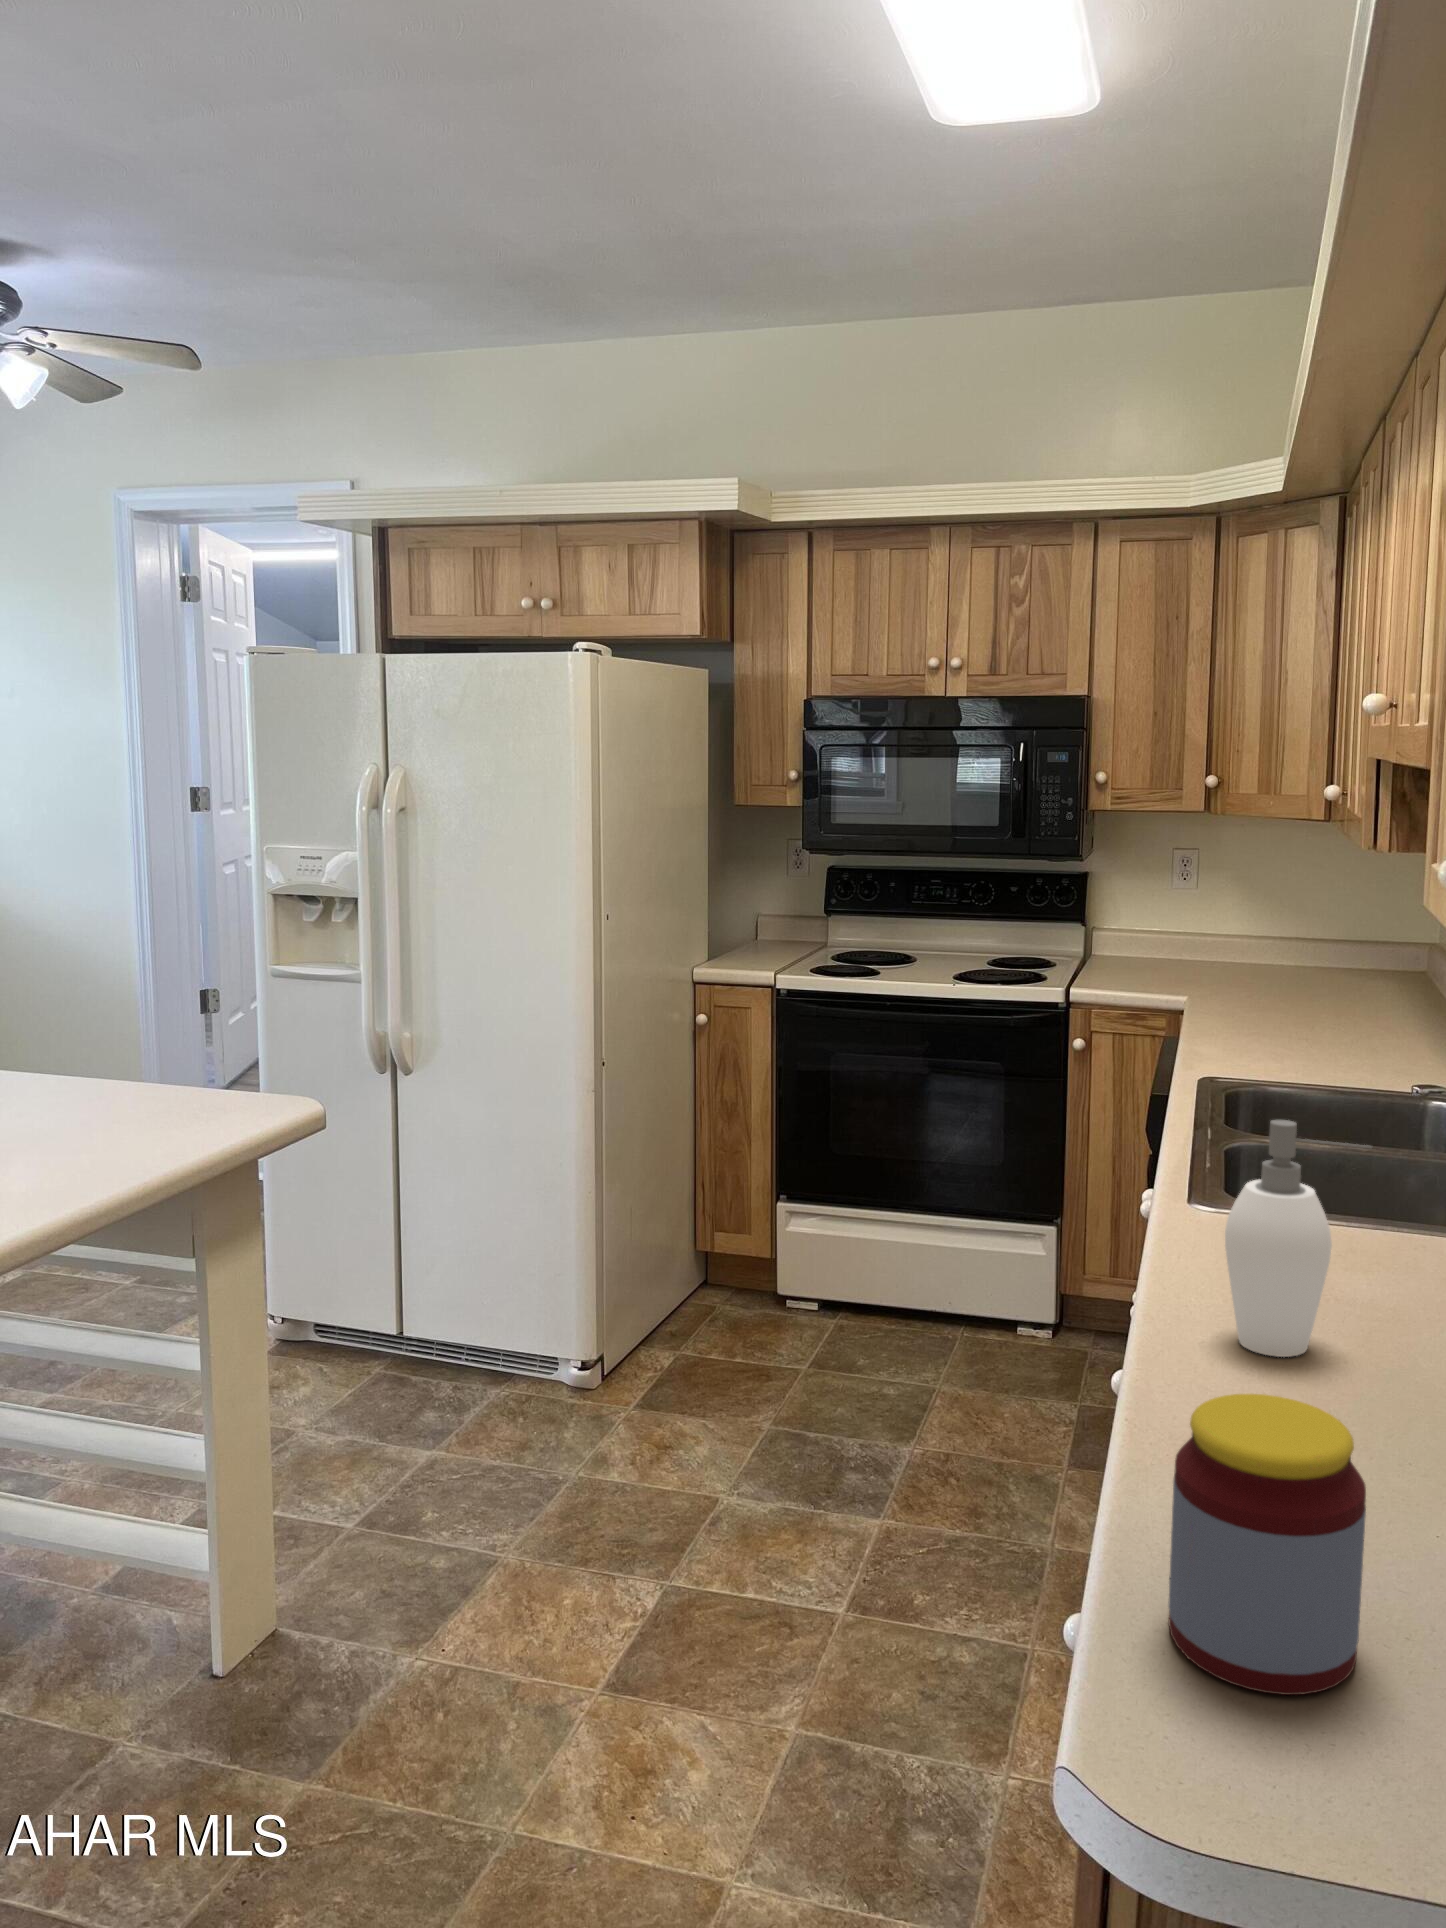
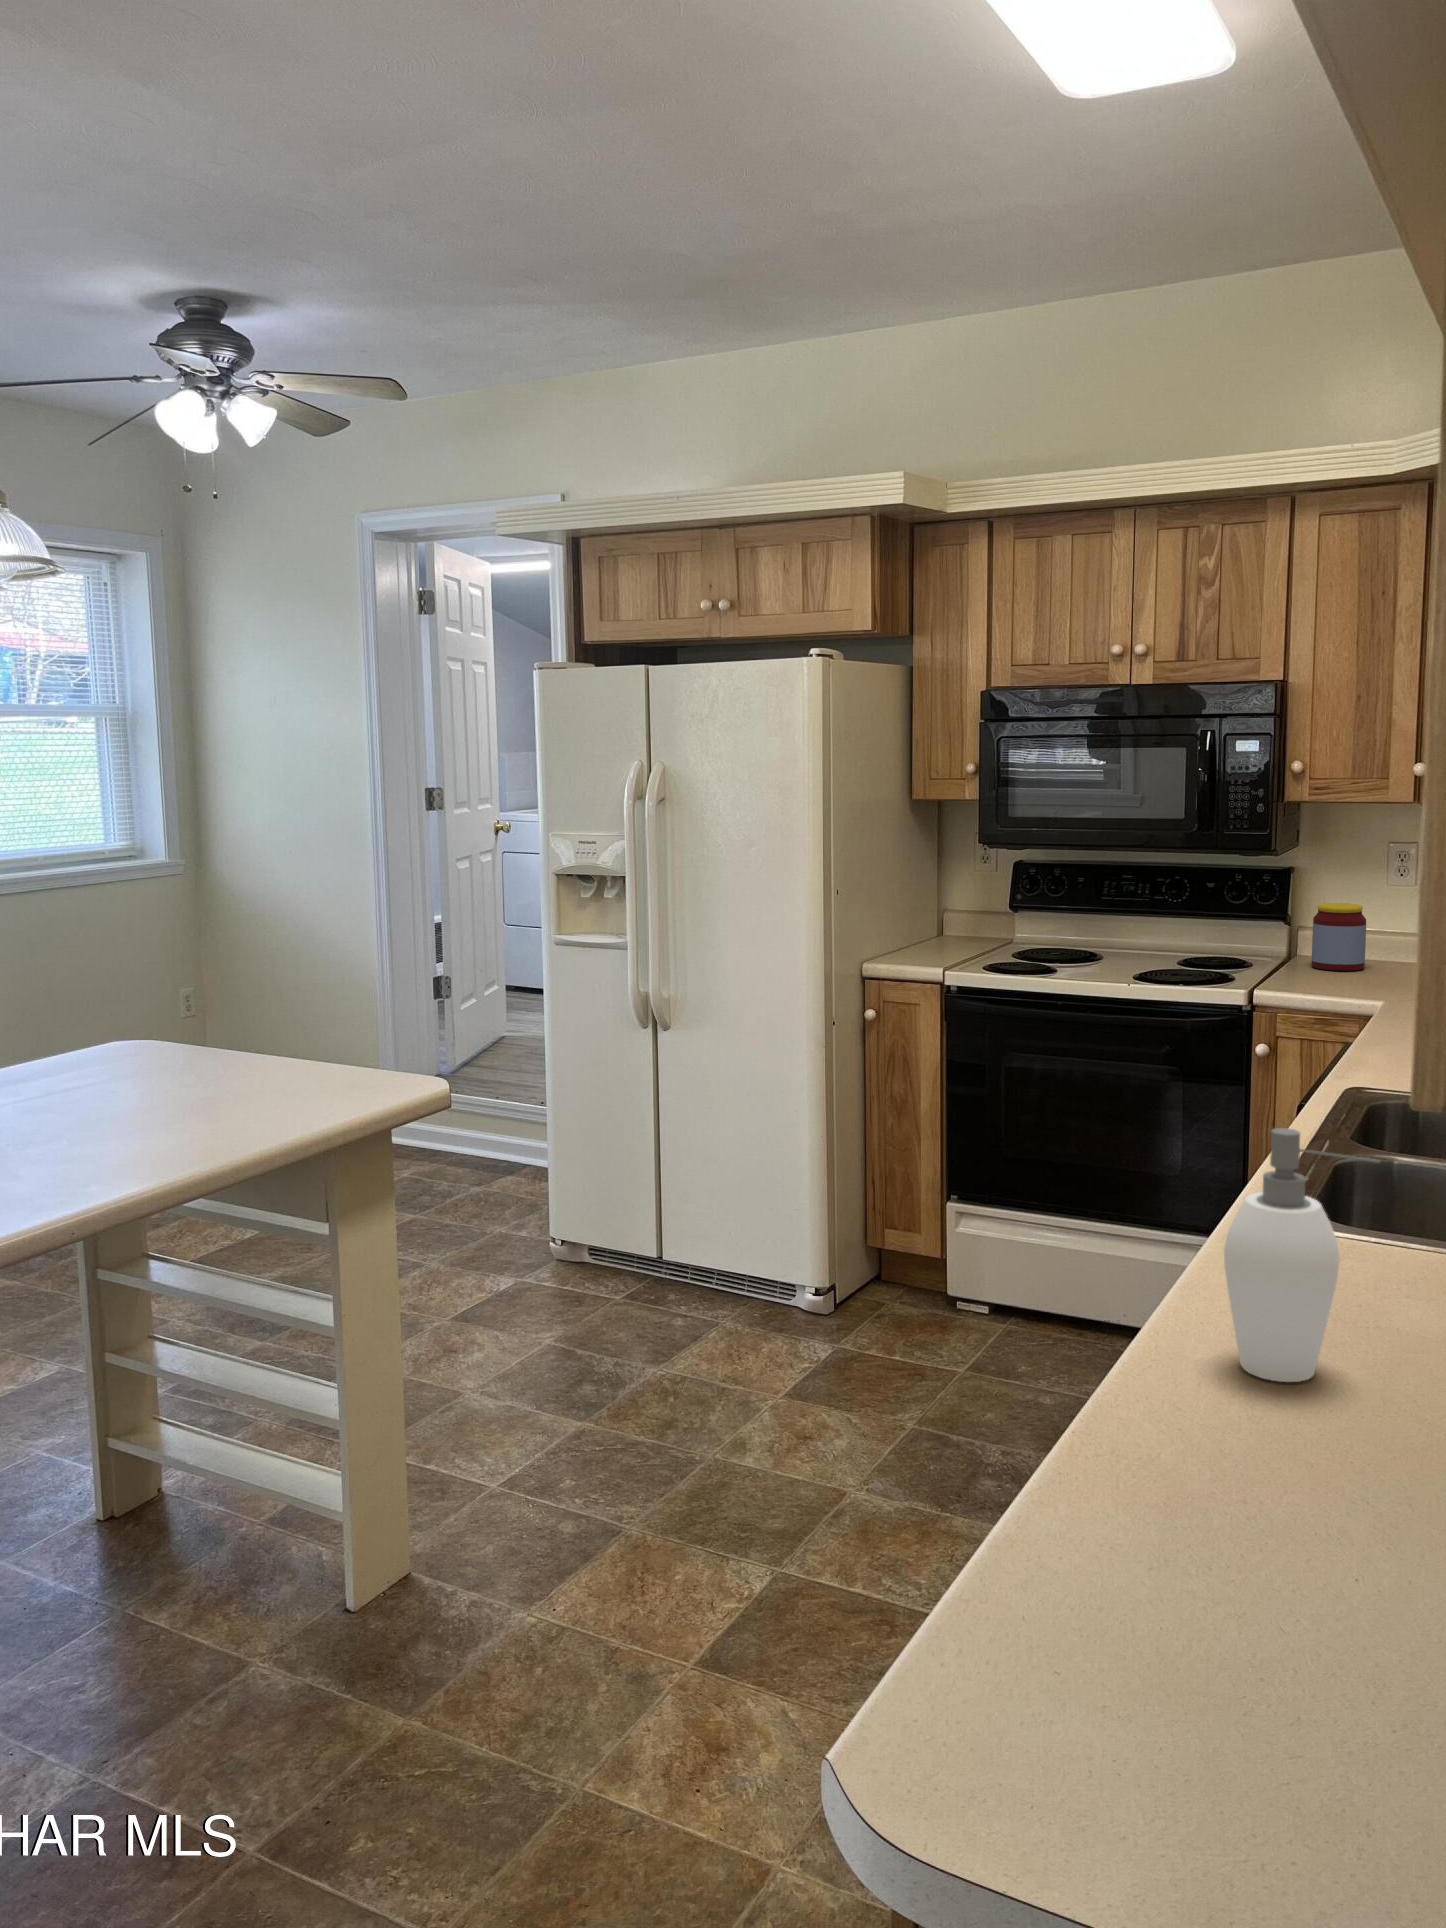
jar: present [1168,1394,1366,1695] -> present [1312,903,1366,971]

